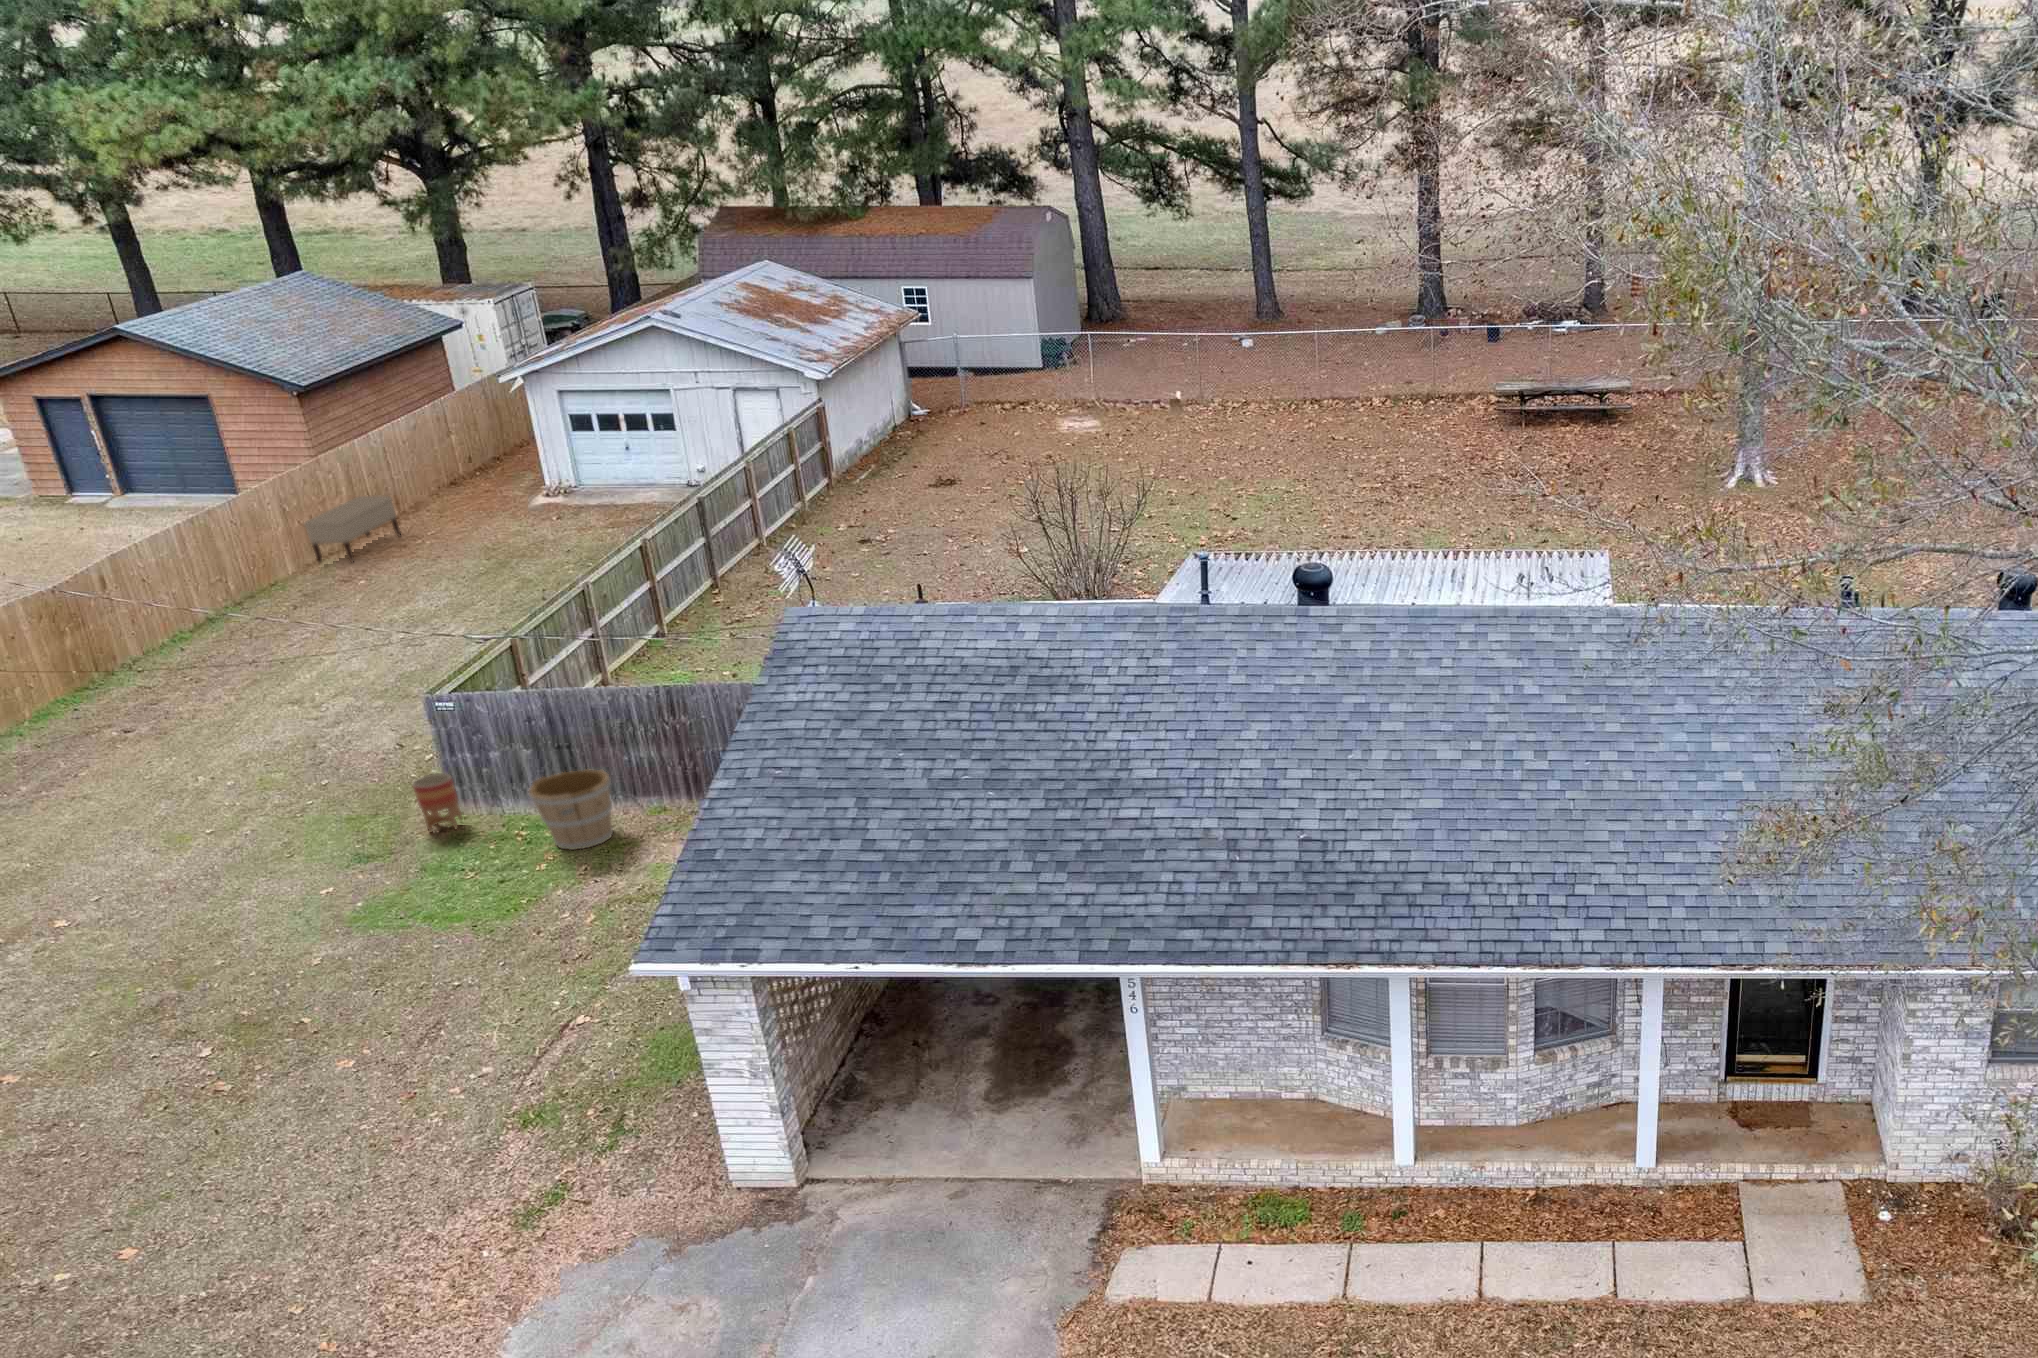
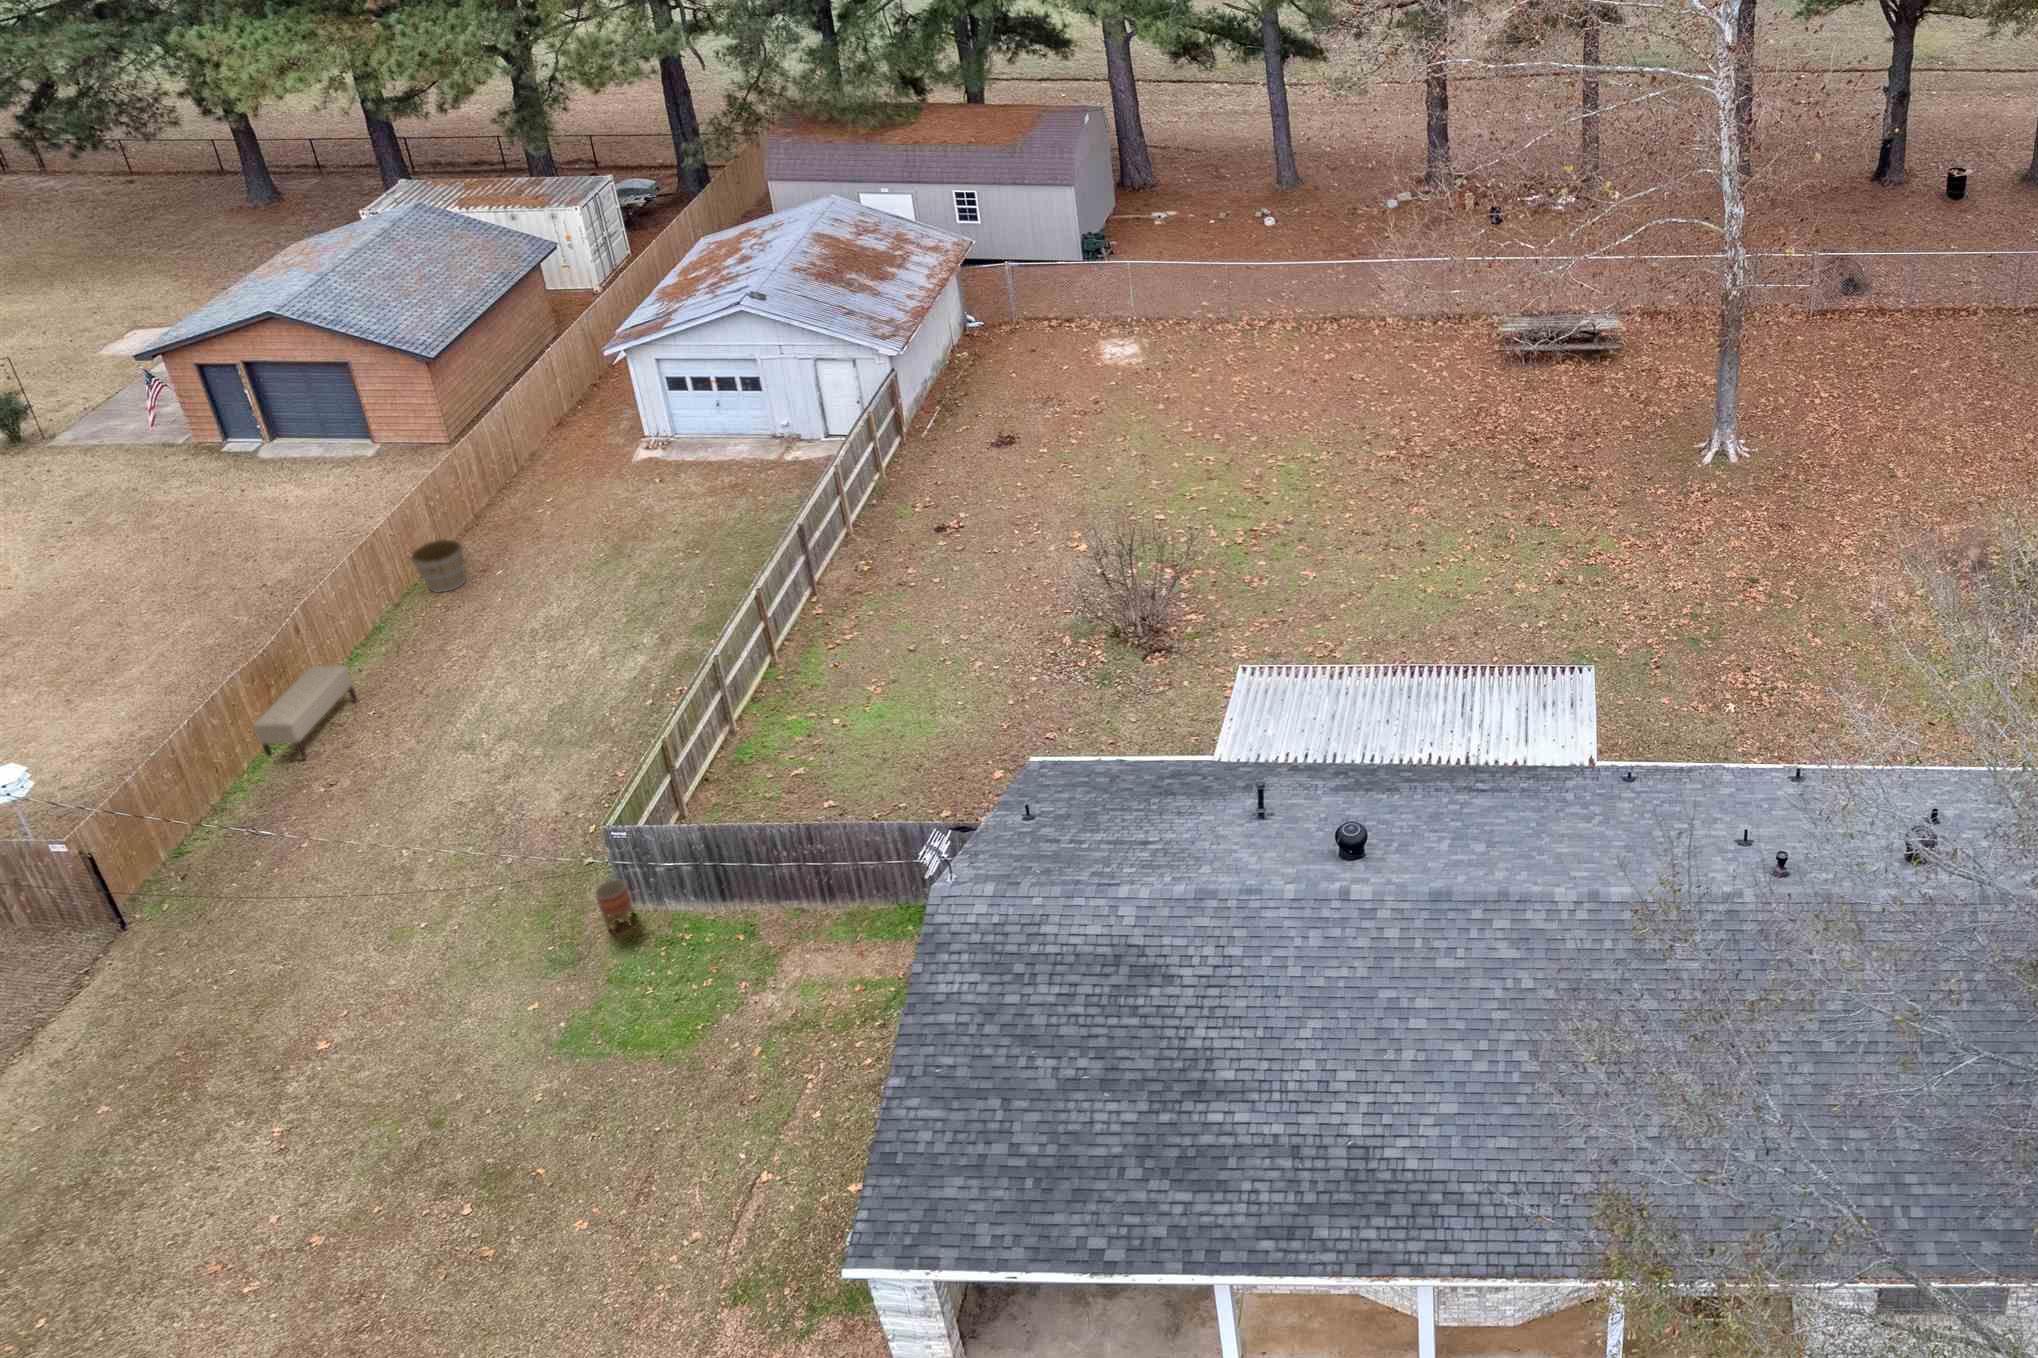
bench: present [304,495,401,563] -> present [253,665,358,758]
wooden bucket: present [529,769,613,850] -> present [411,539,466,593]

